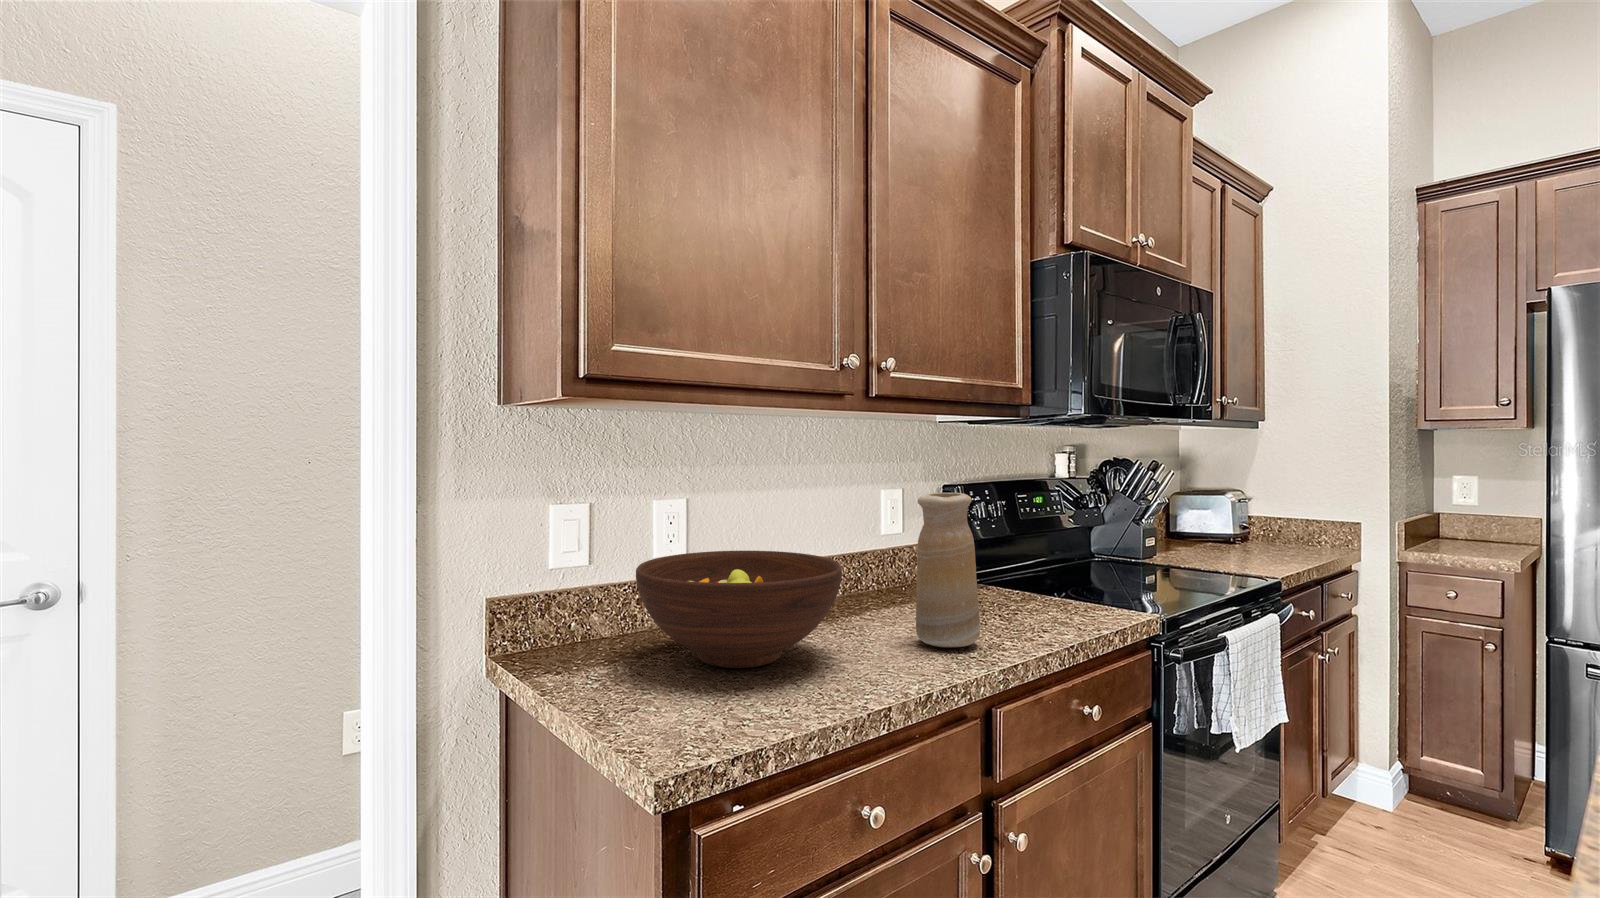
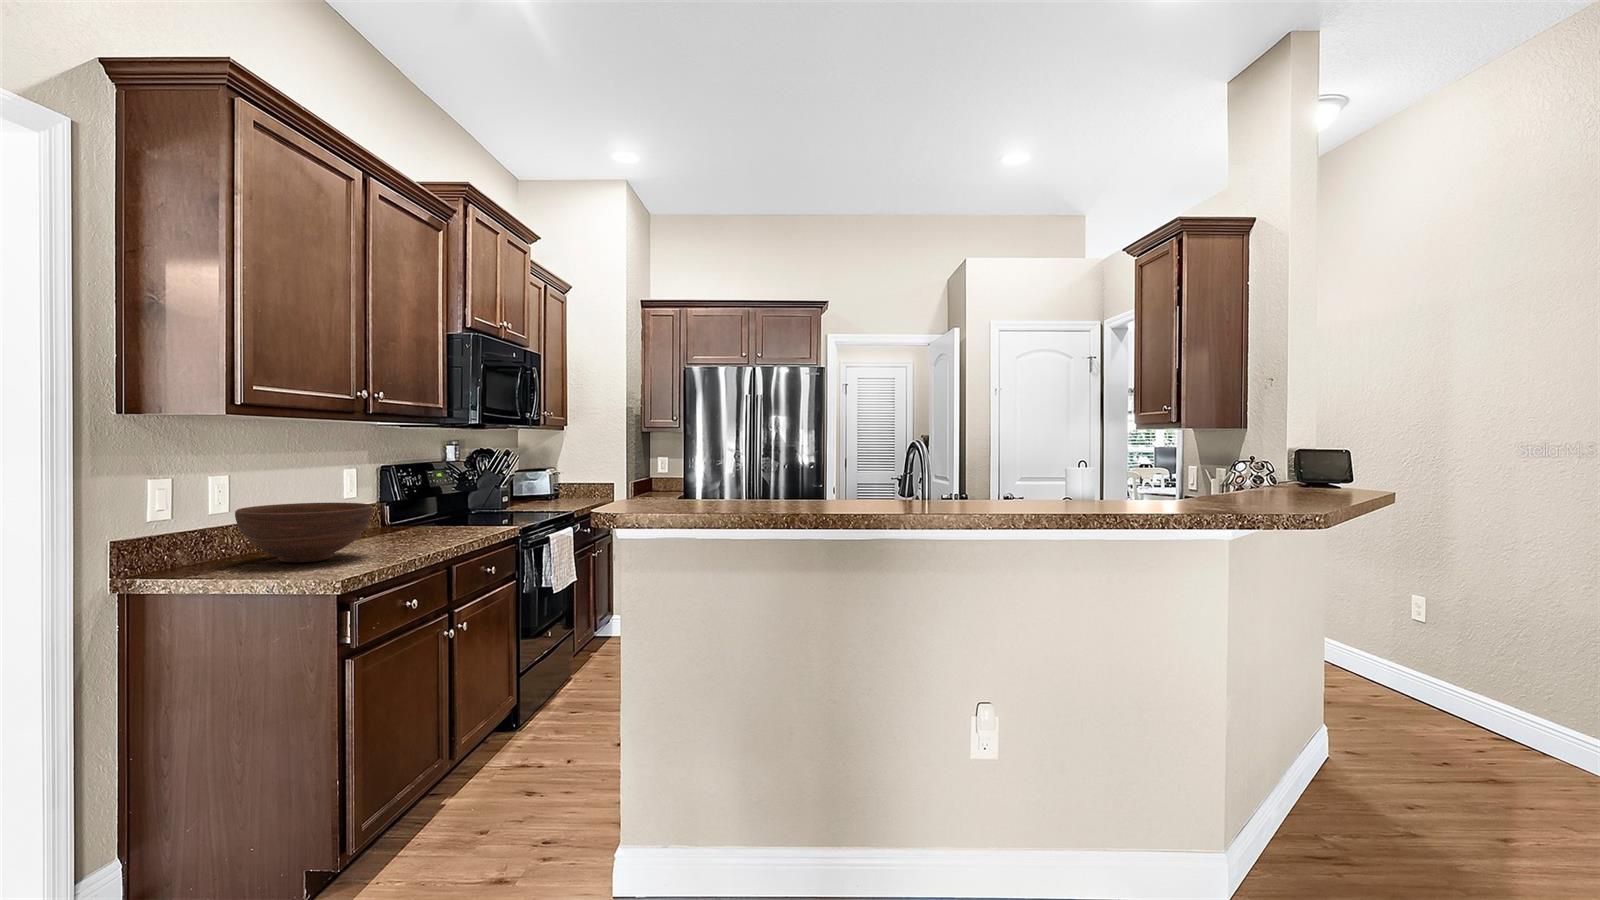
vase: present [916,493,980,647] -> none [402,466,439,545]

